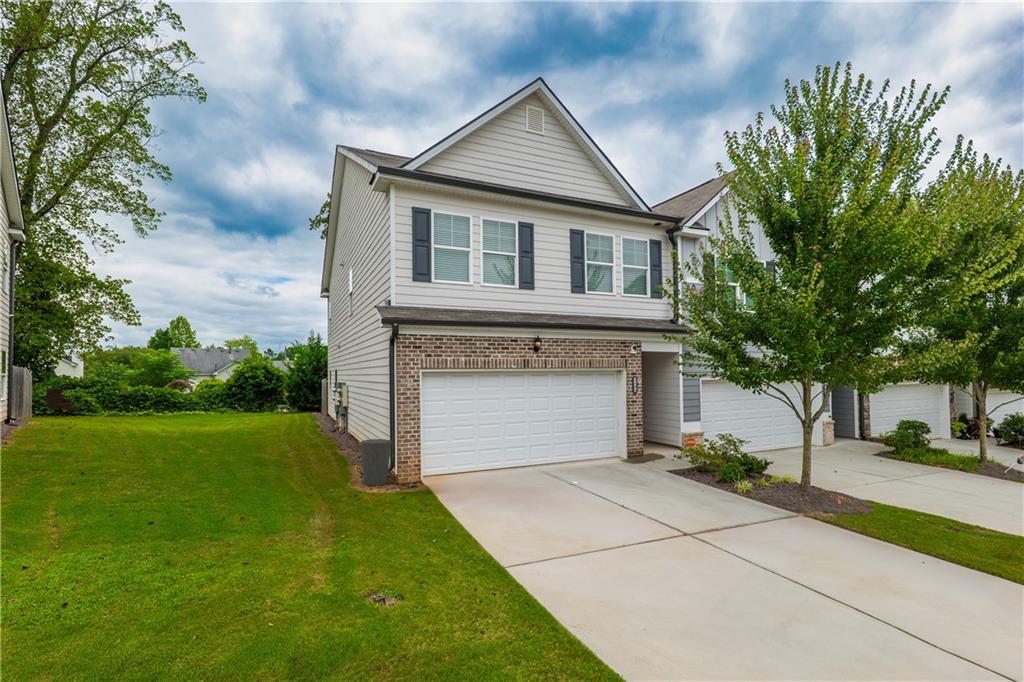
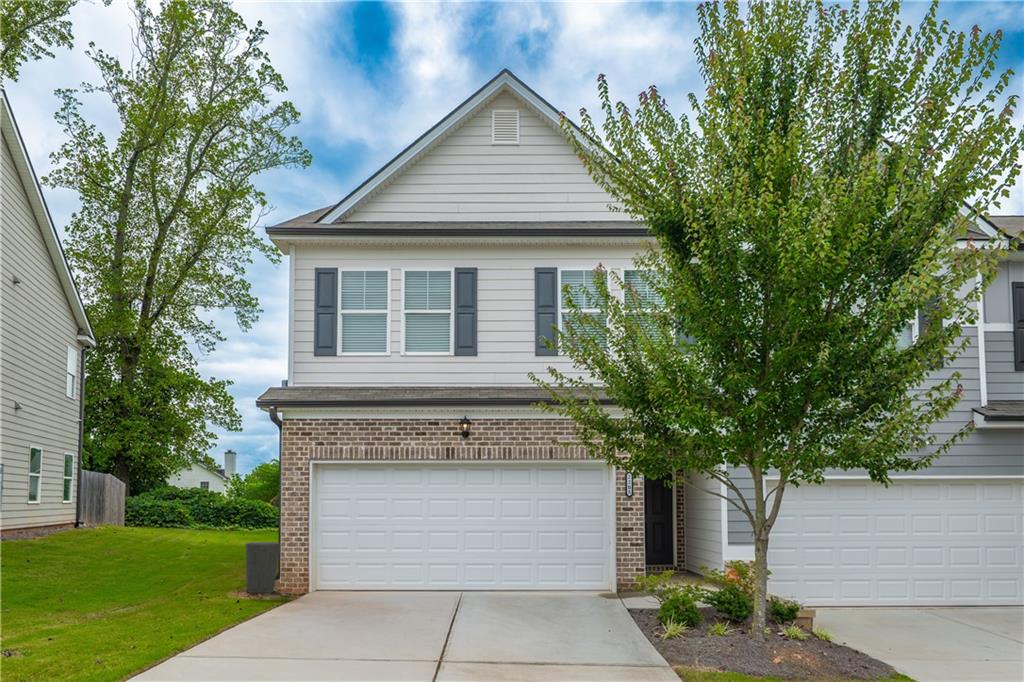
lounge chair: present [45,388,81,415] -> none [142,497,172,527]

